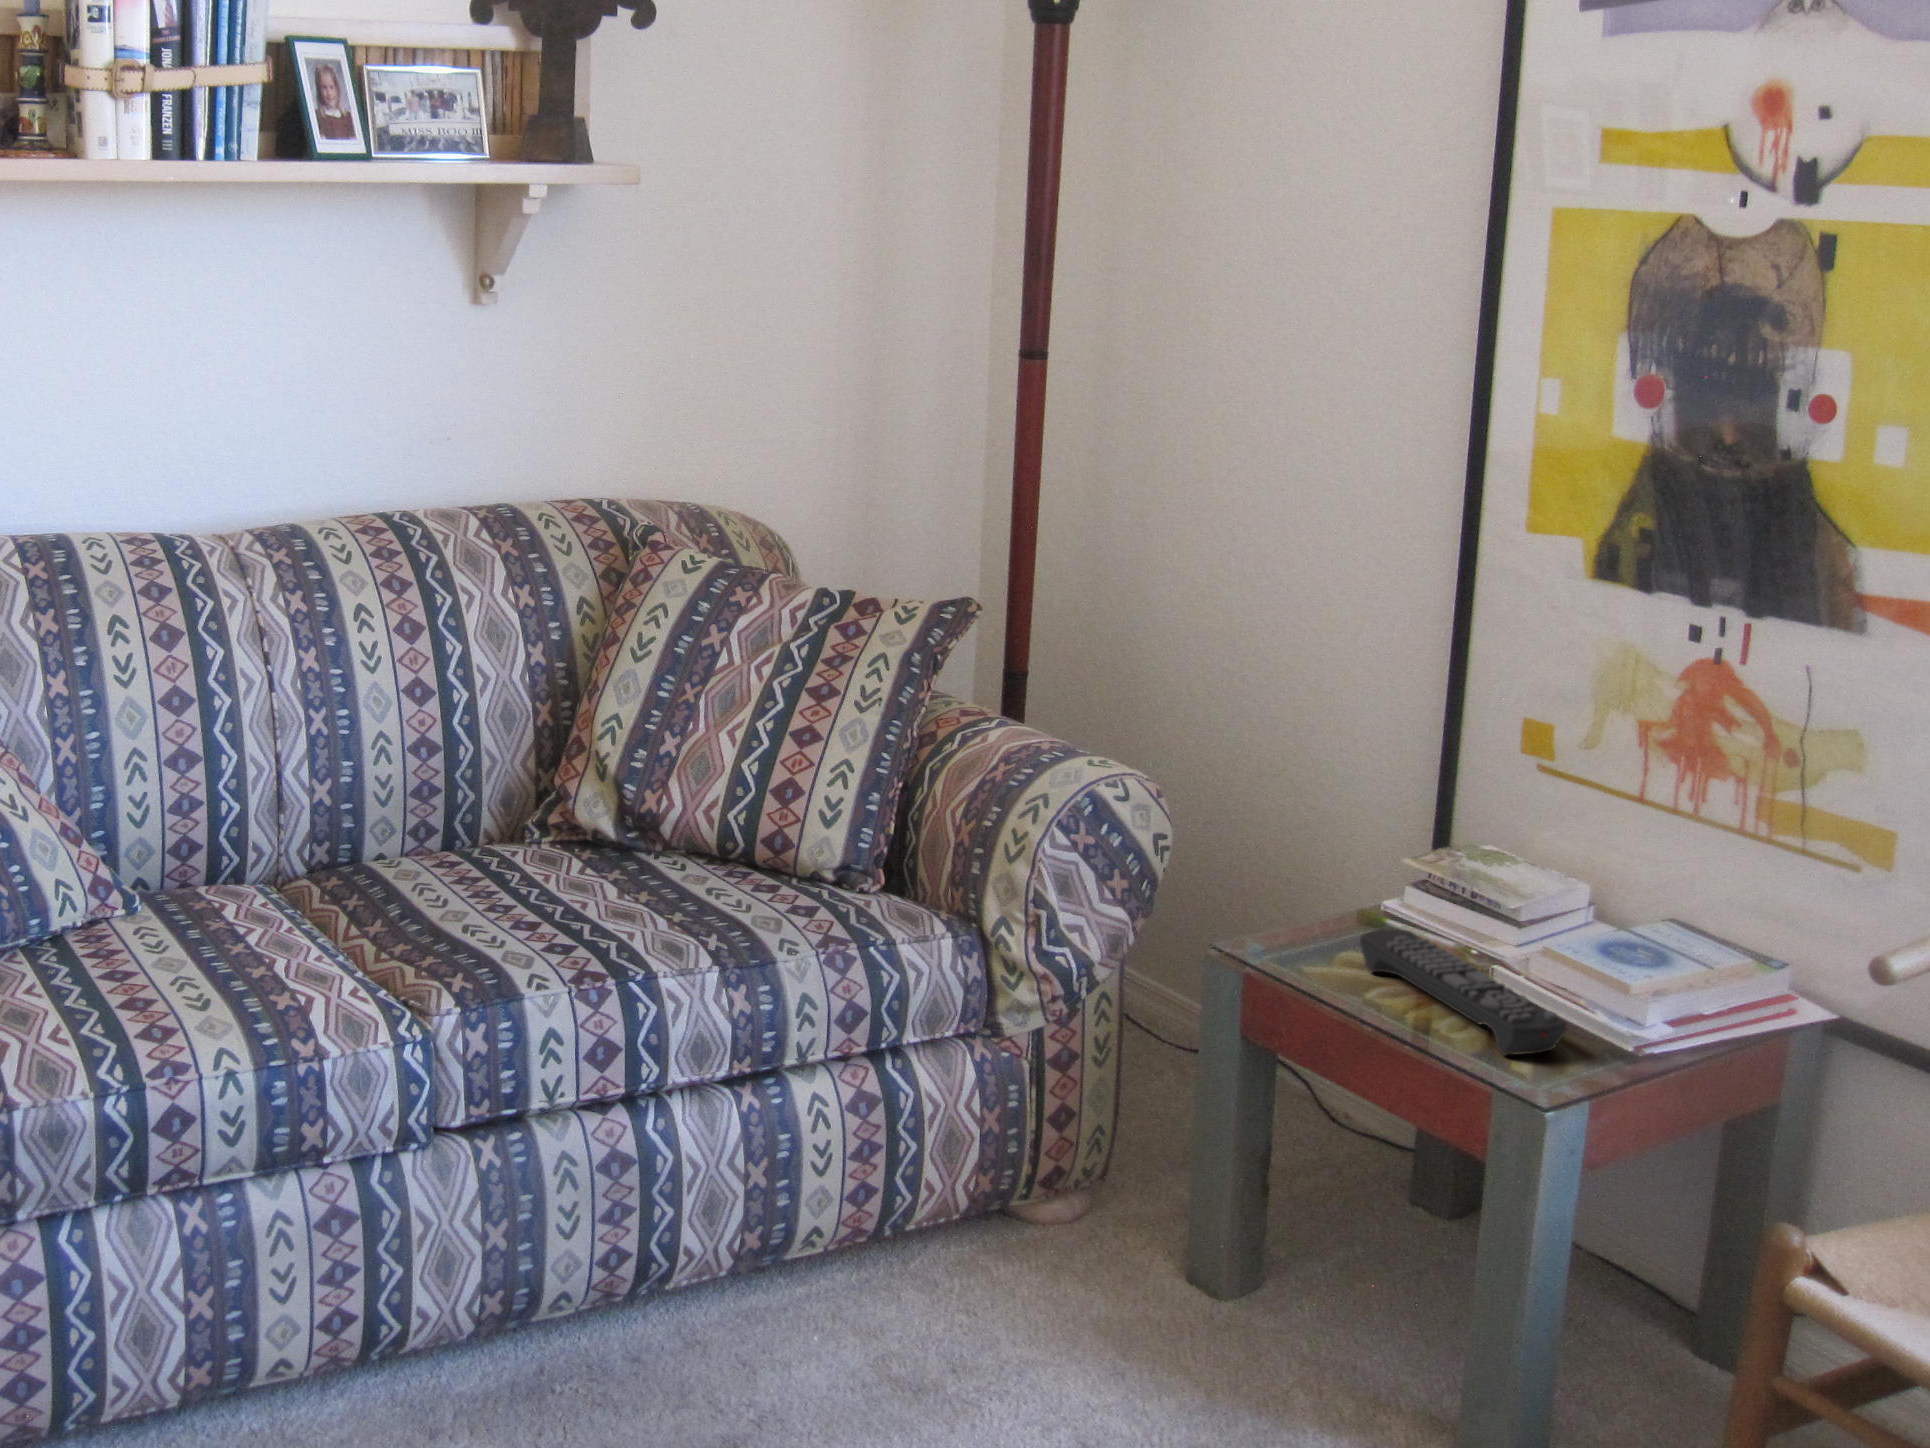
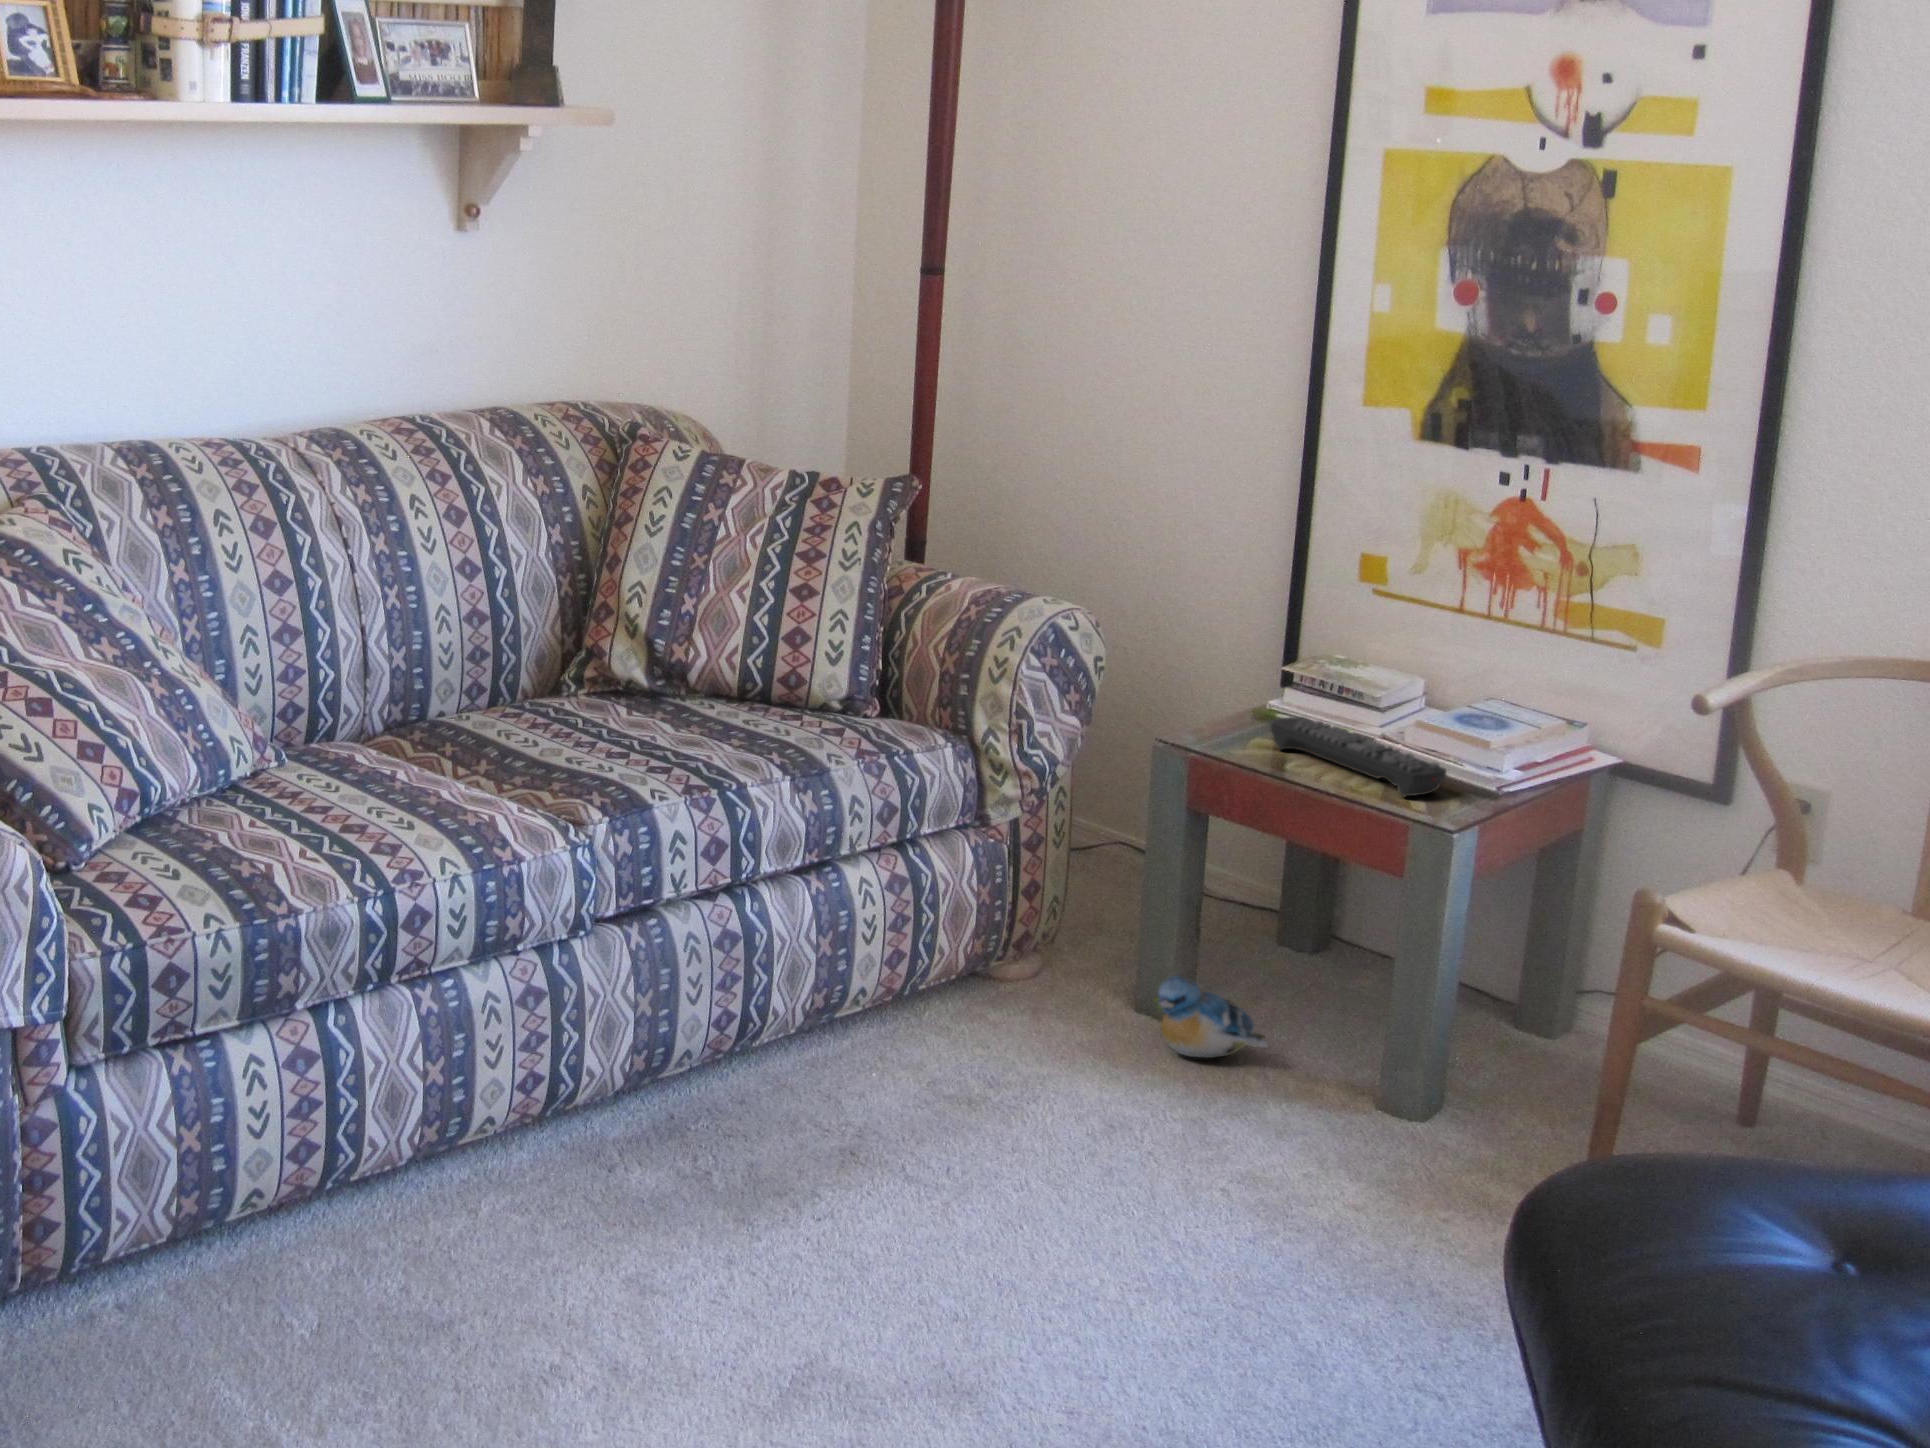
plush toy: none [1185,1251,1338,1361] -> present [1154,975,1267,1058]

